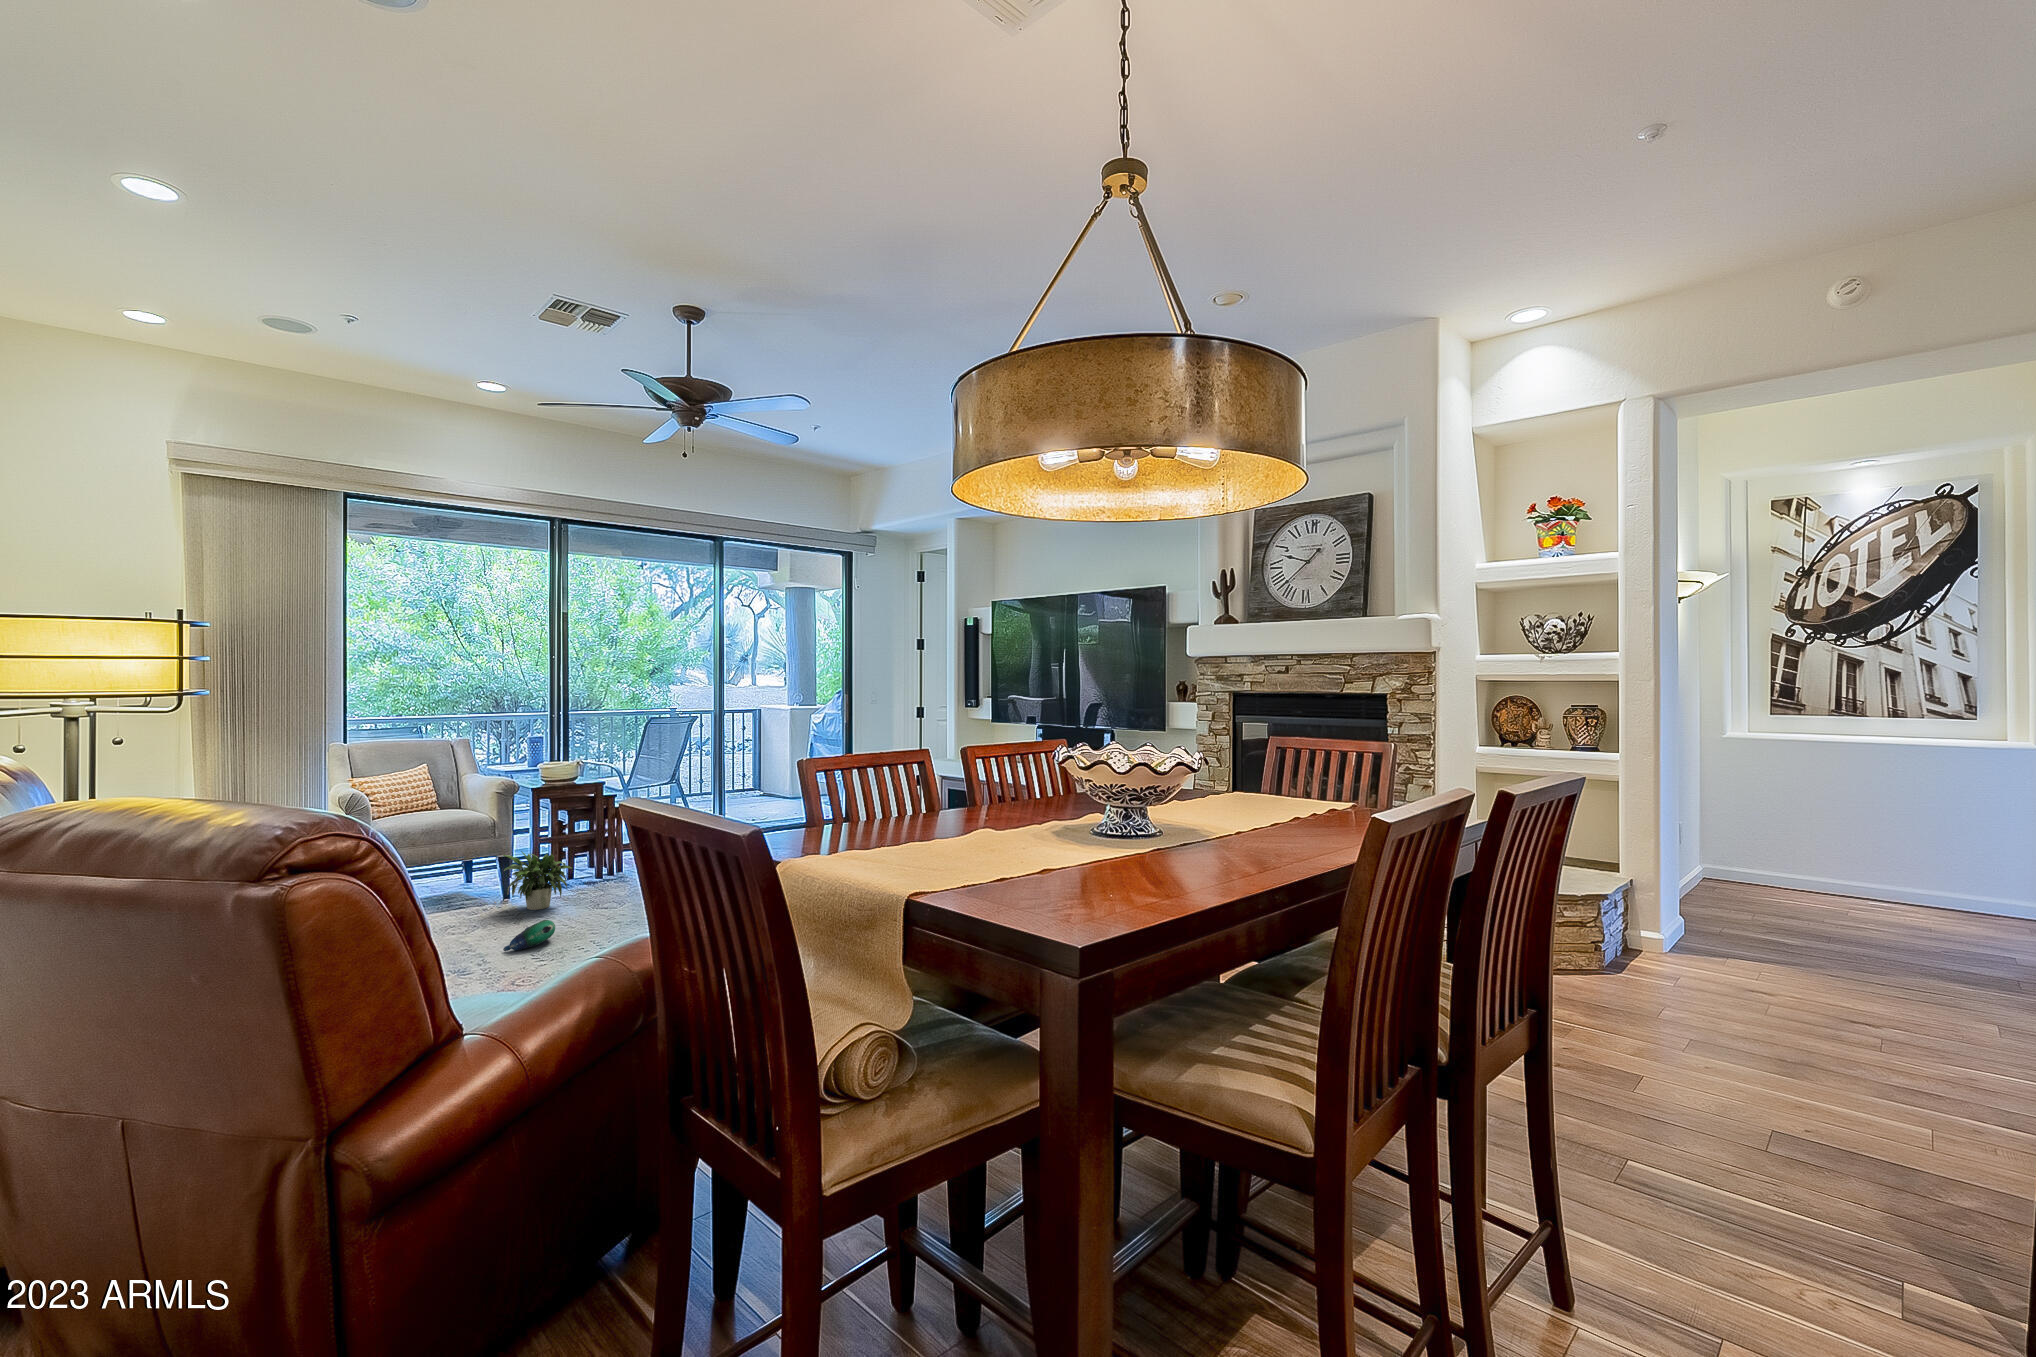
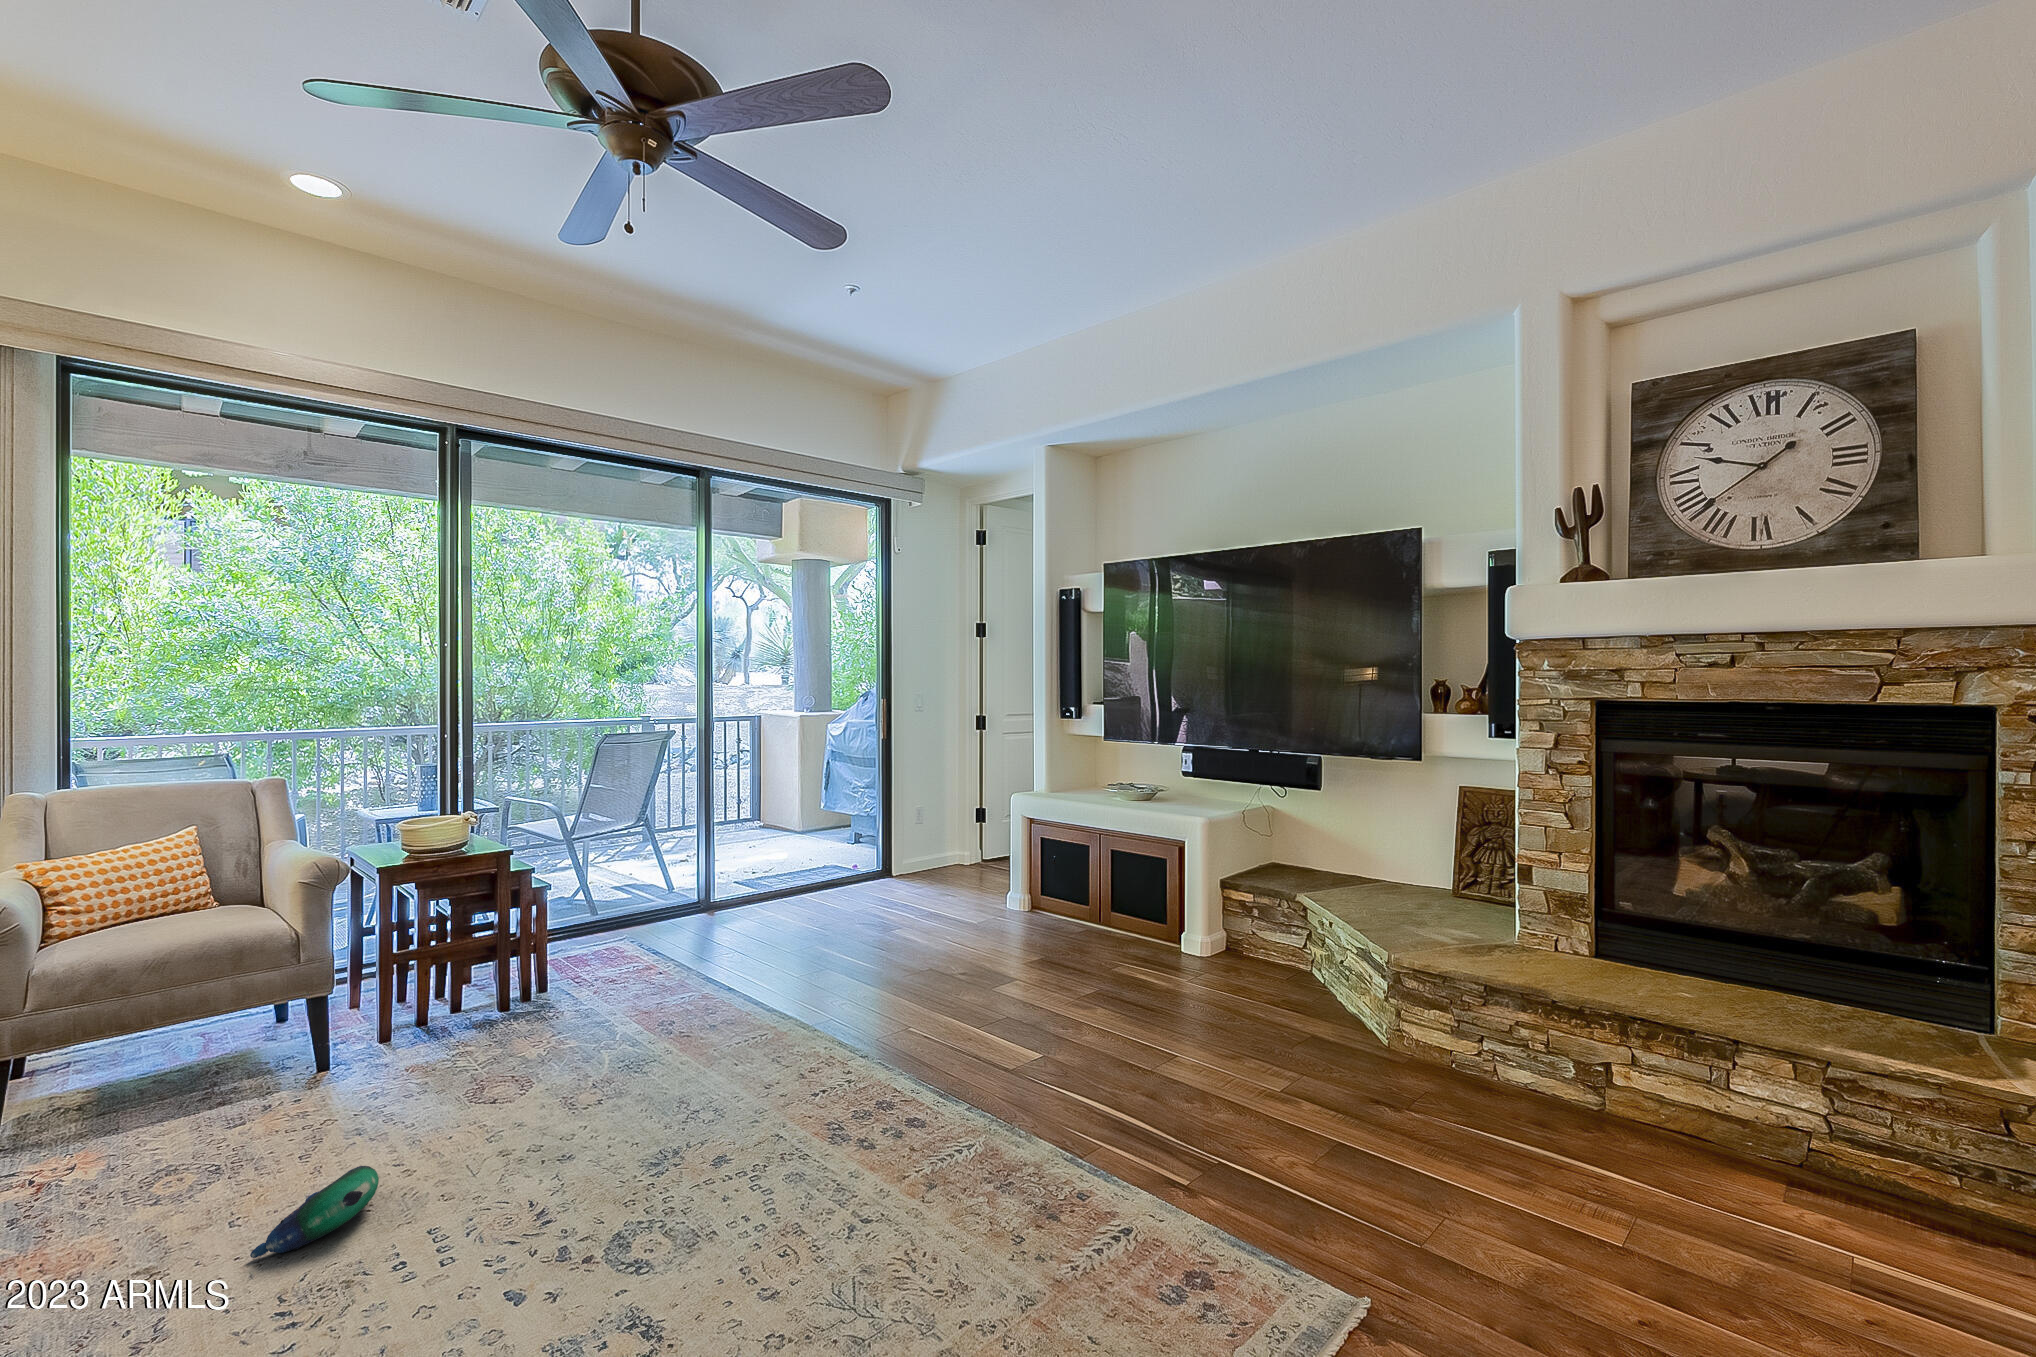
potted plant: present [494,851,572,910] -> none [300,988,444,1101]

